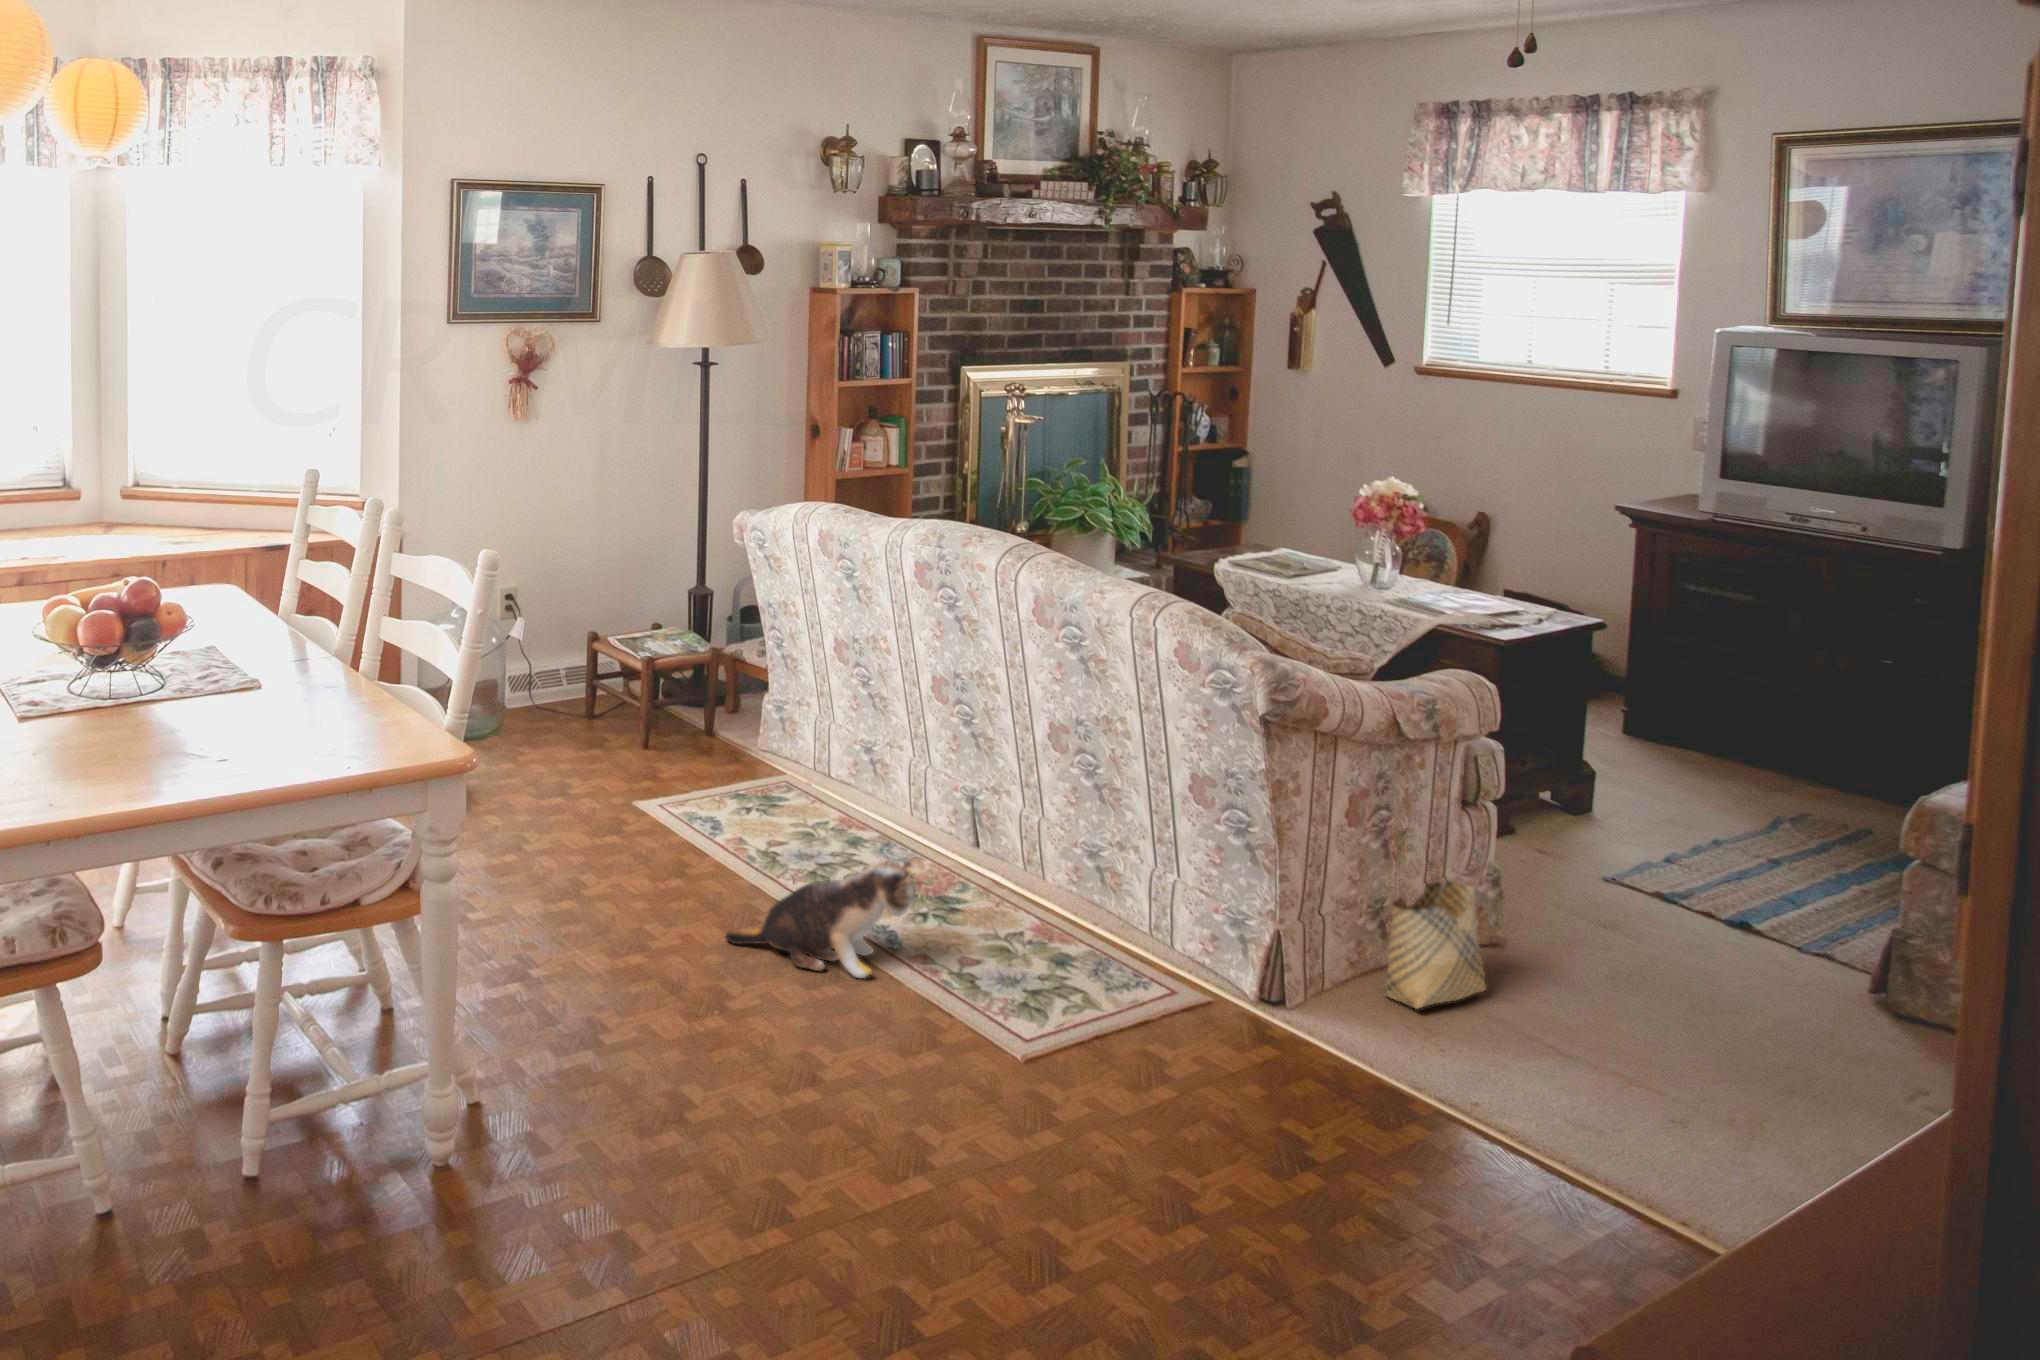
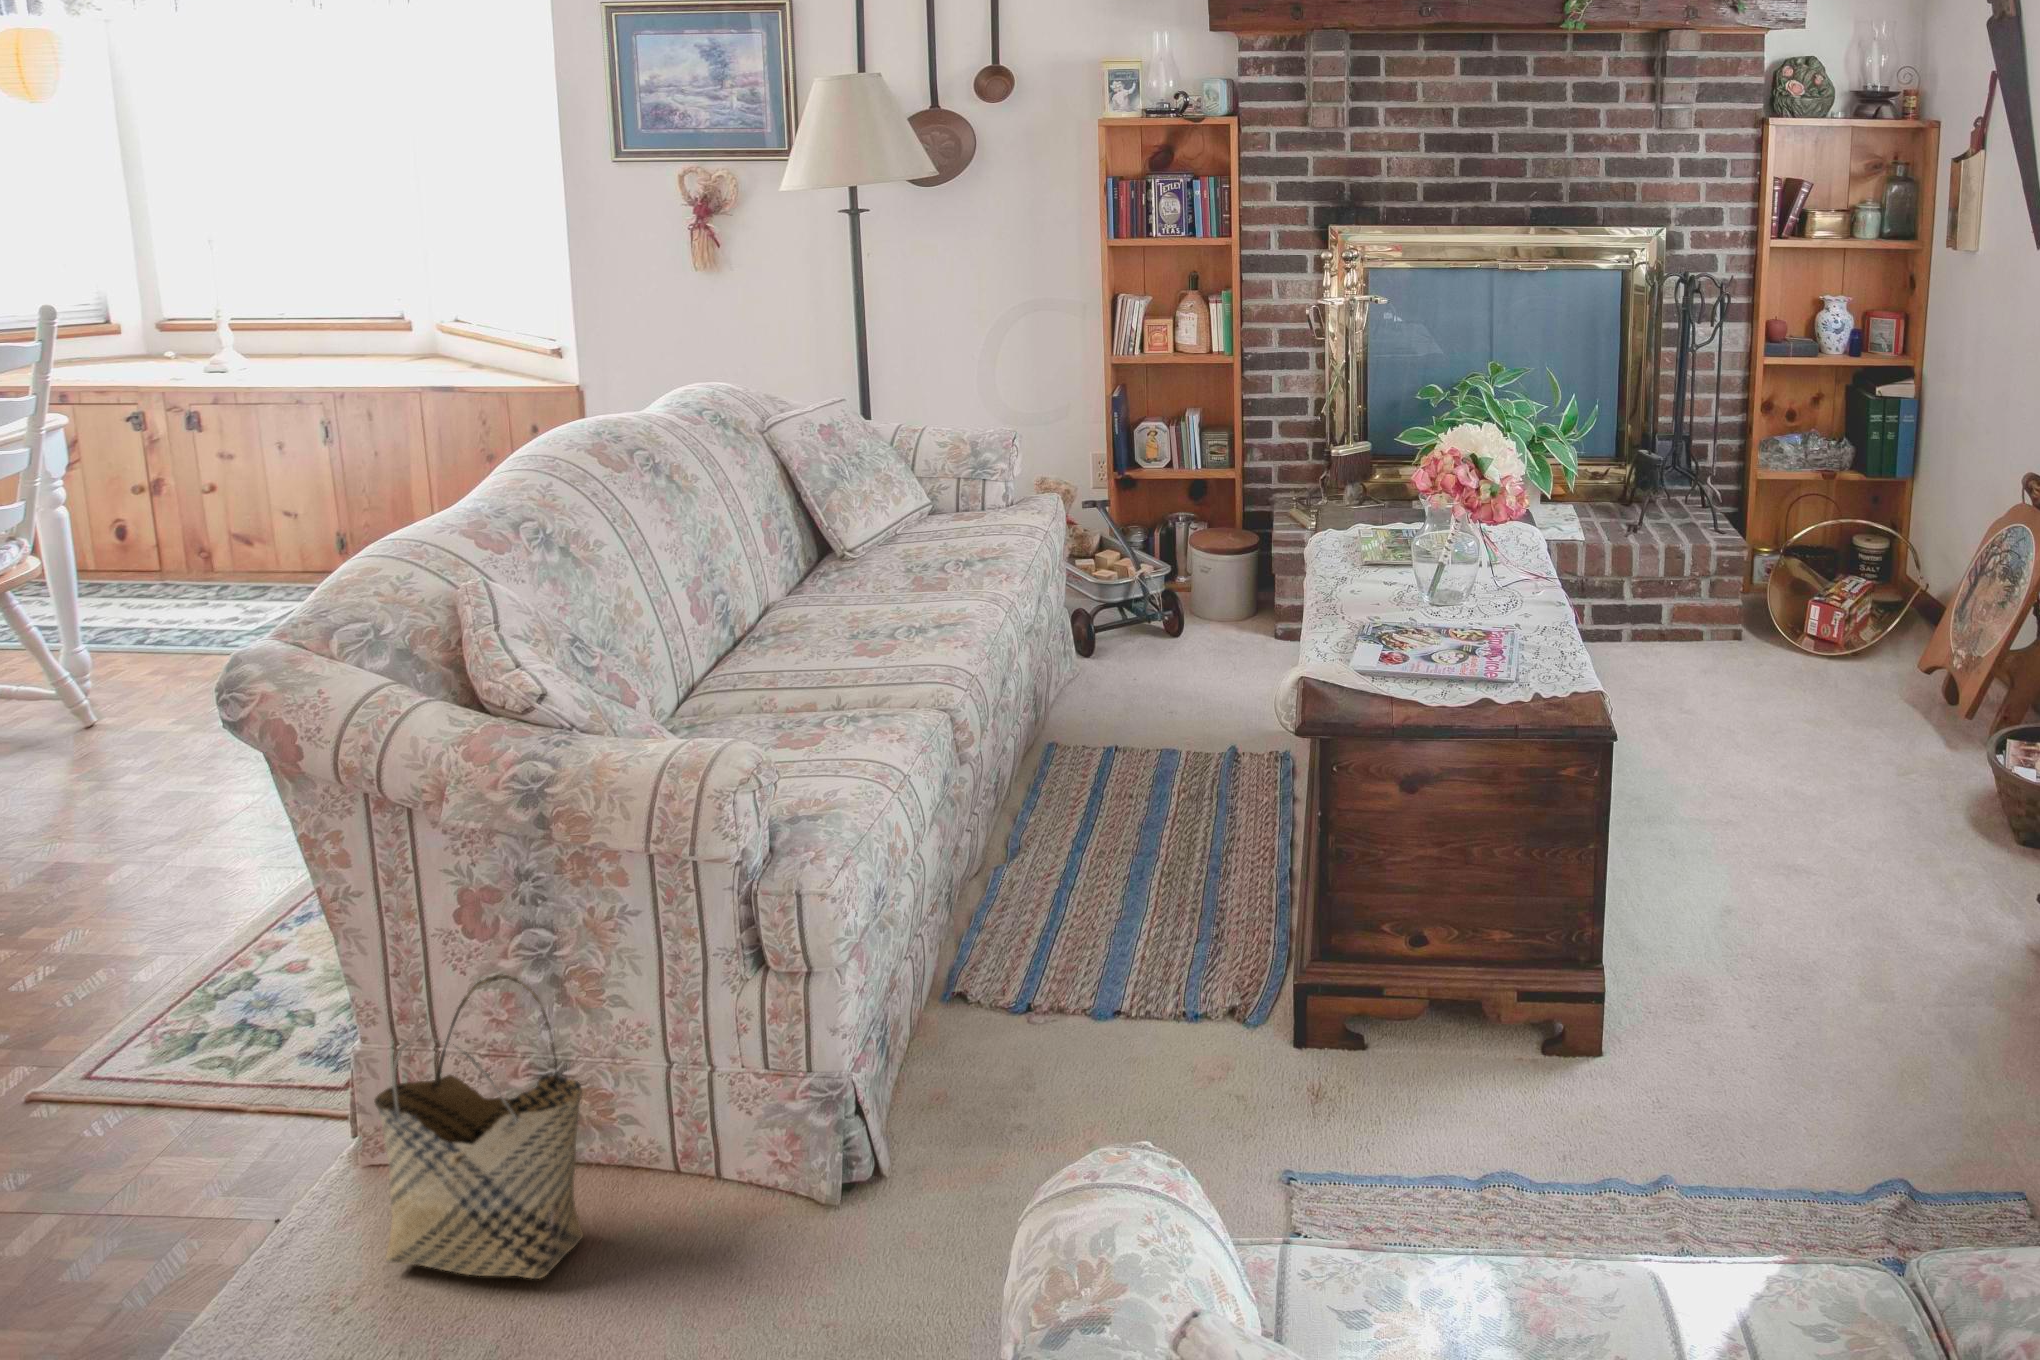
plush toy: present [725,858,926,978] -> none [56,829,178,965]

